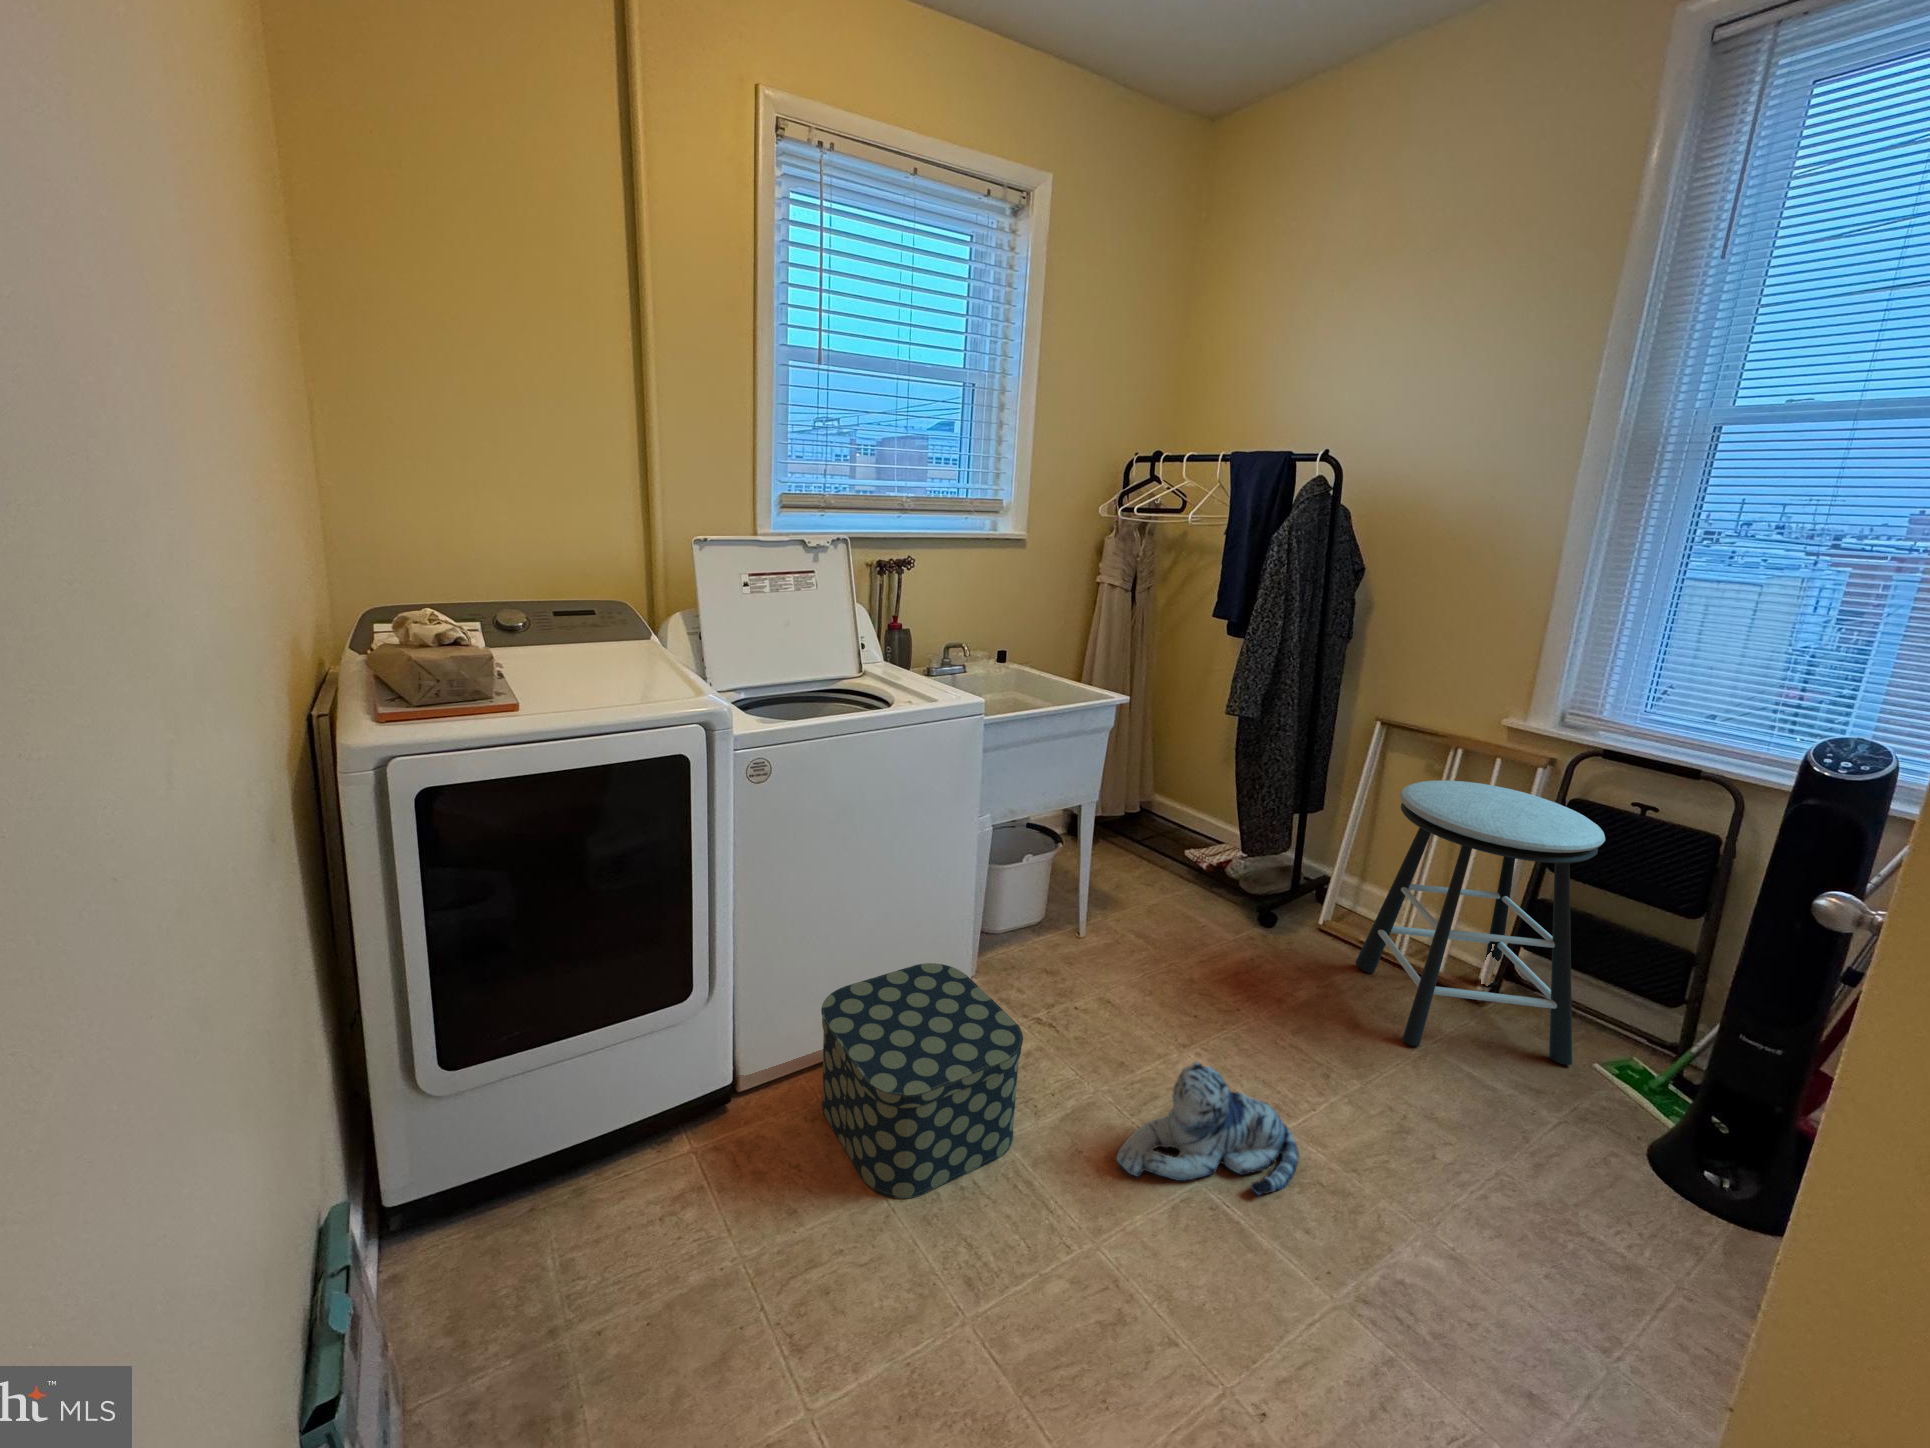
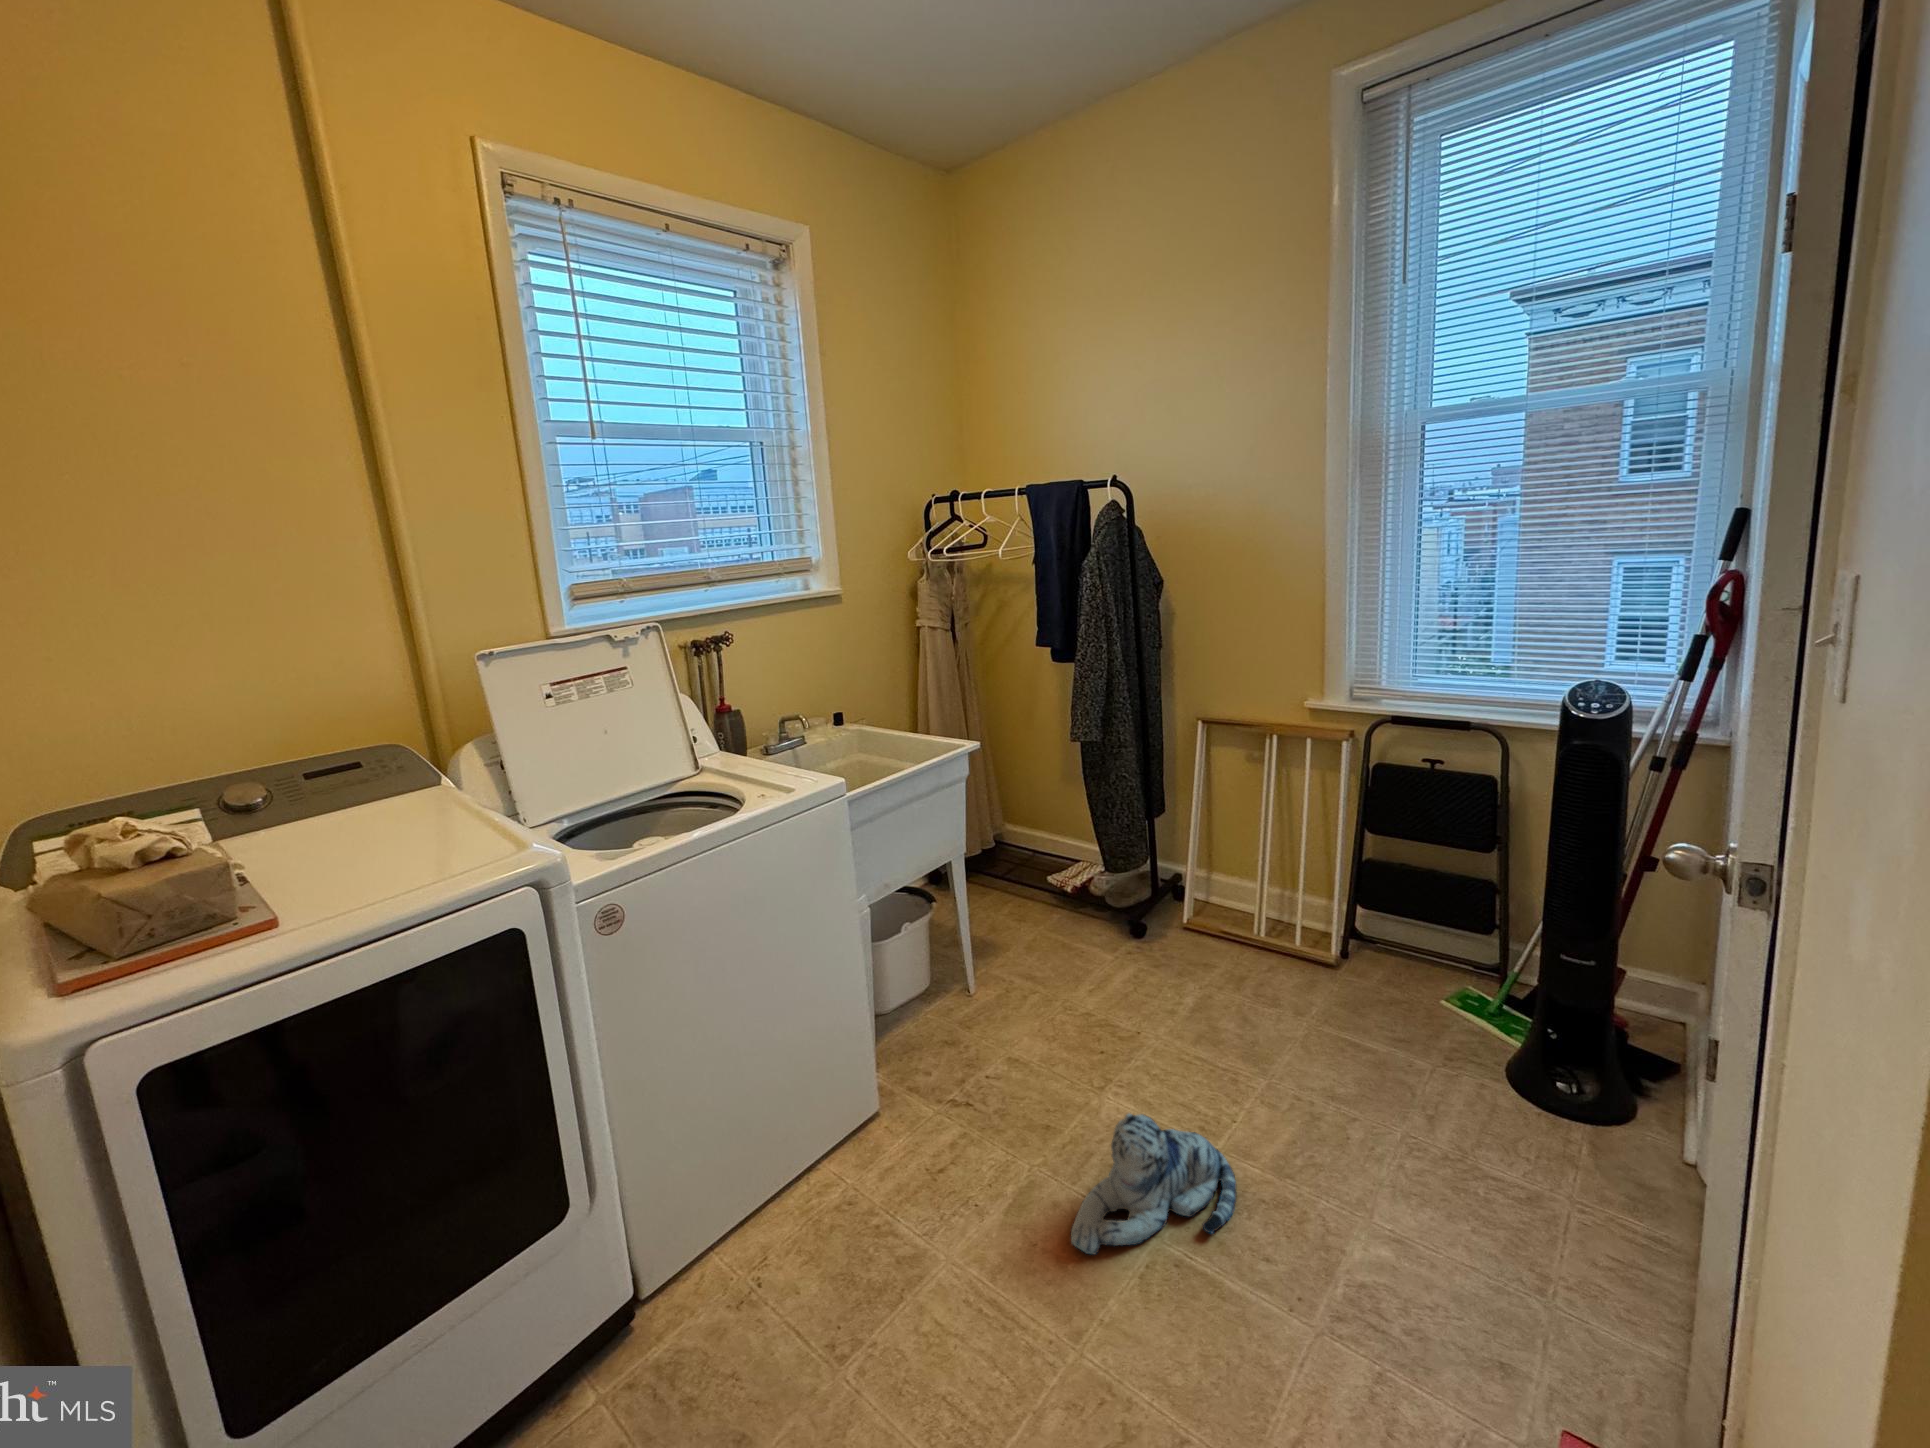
stool: present [1355,781,1605,1065] -> none [1228,766,1425,1028]
storage box: present [821,963,1023,1199] -> none [725,1078,962,1376]

